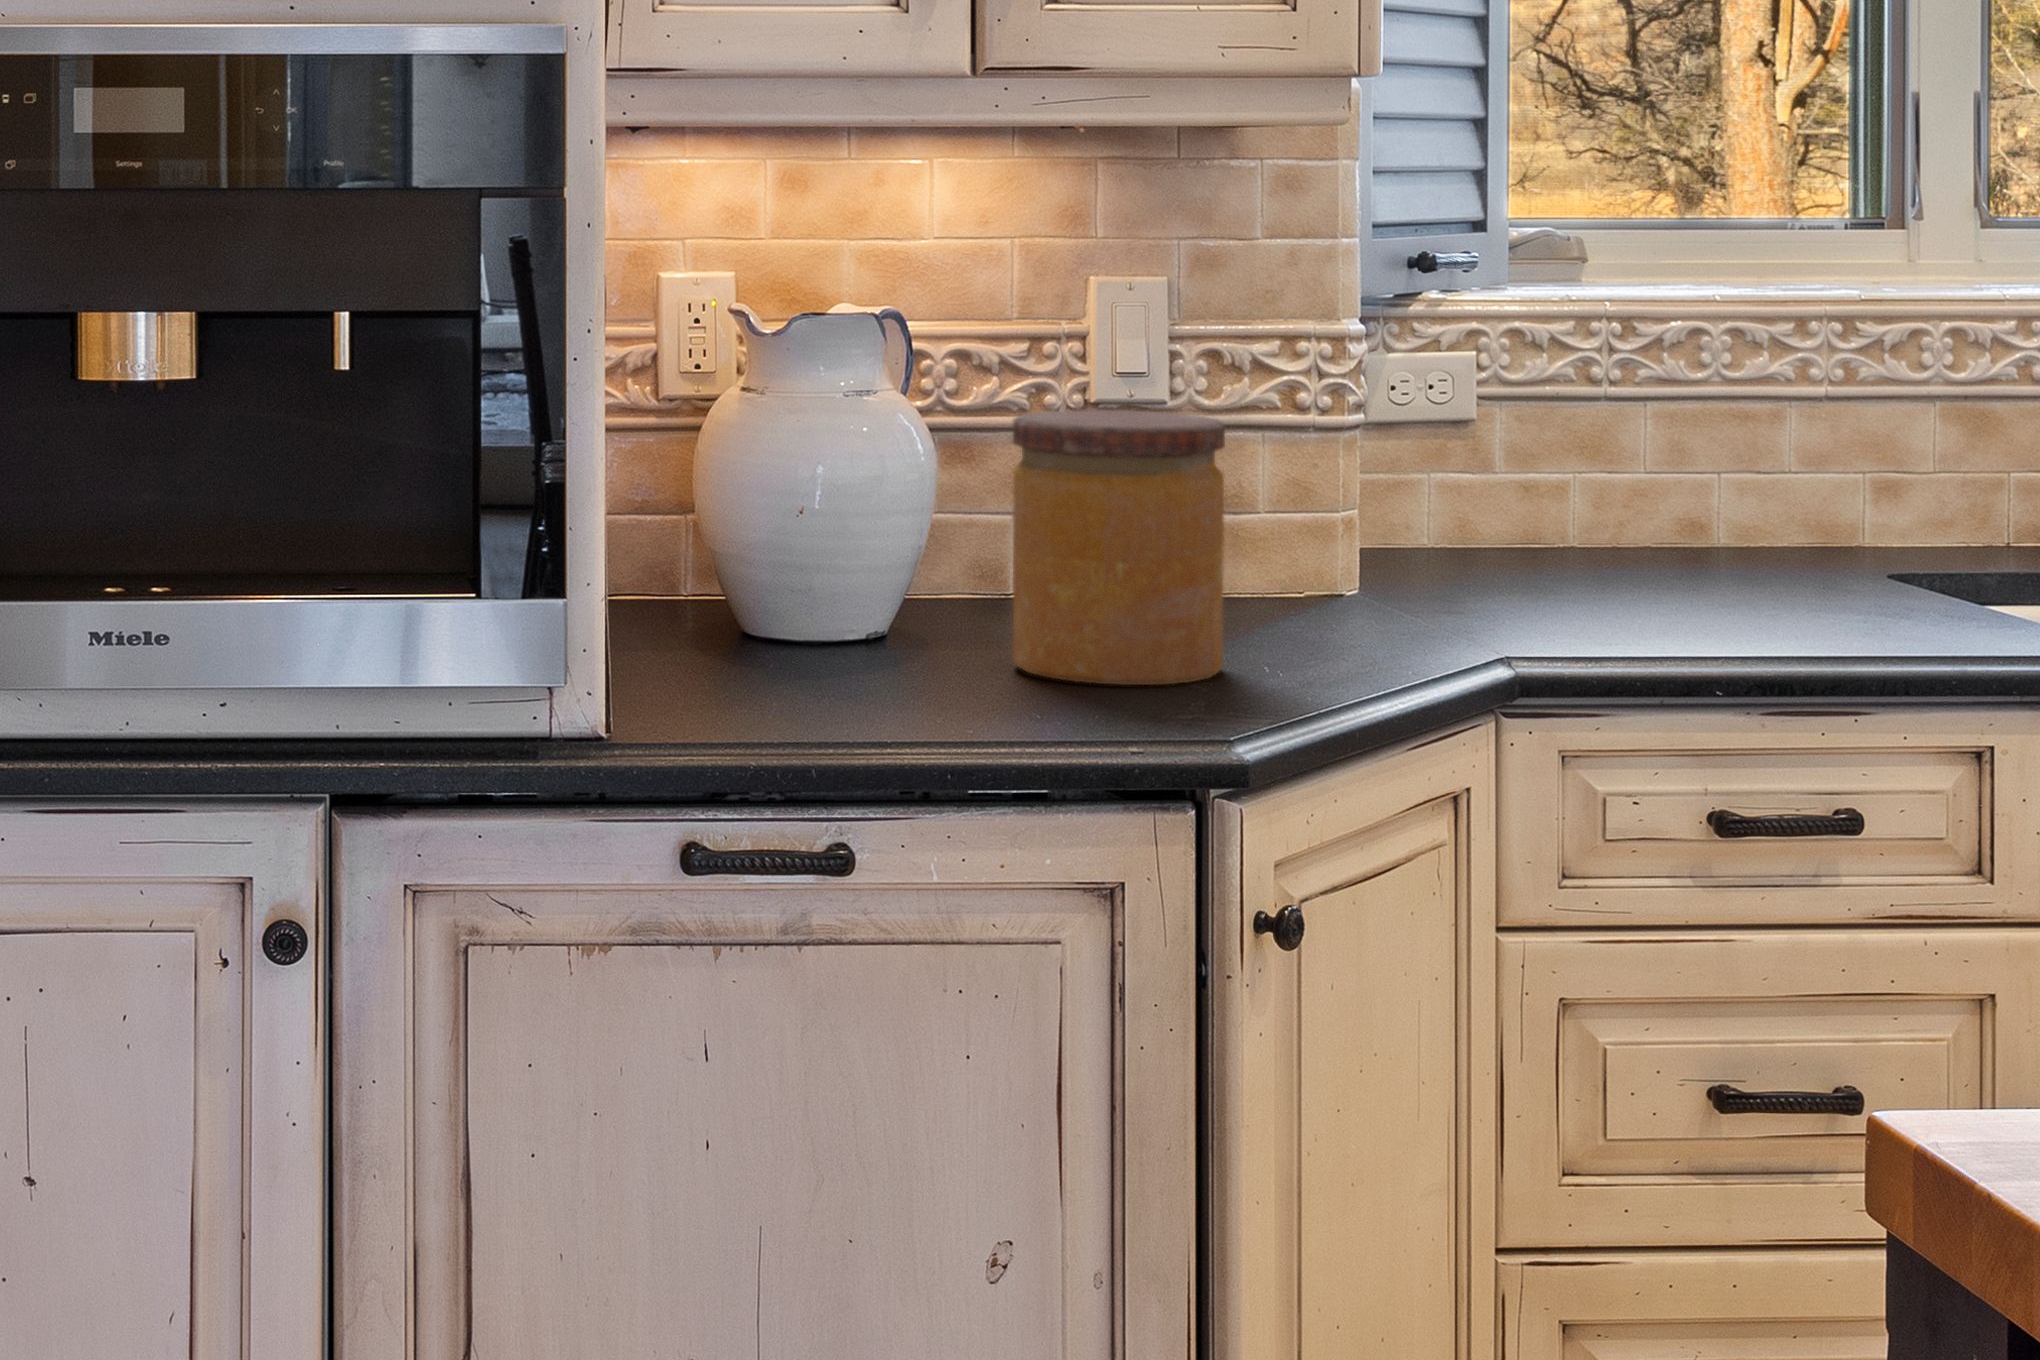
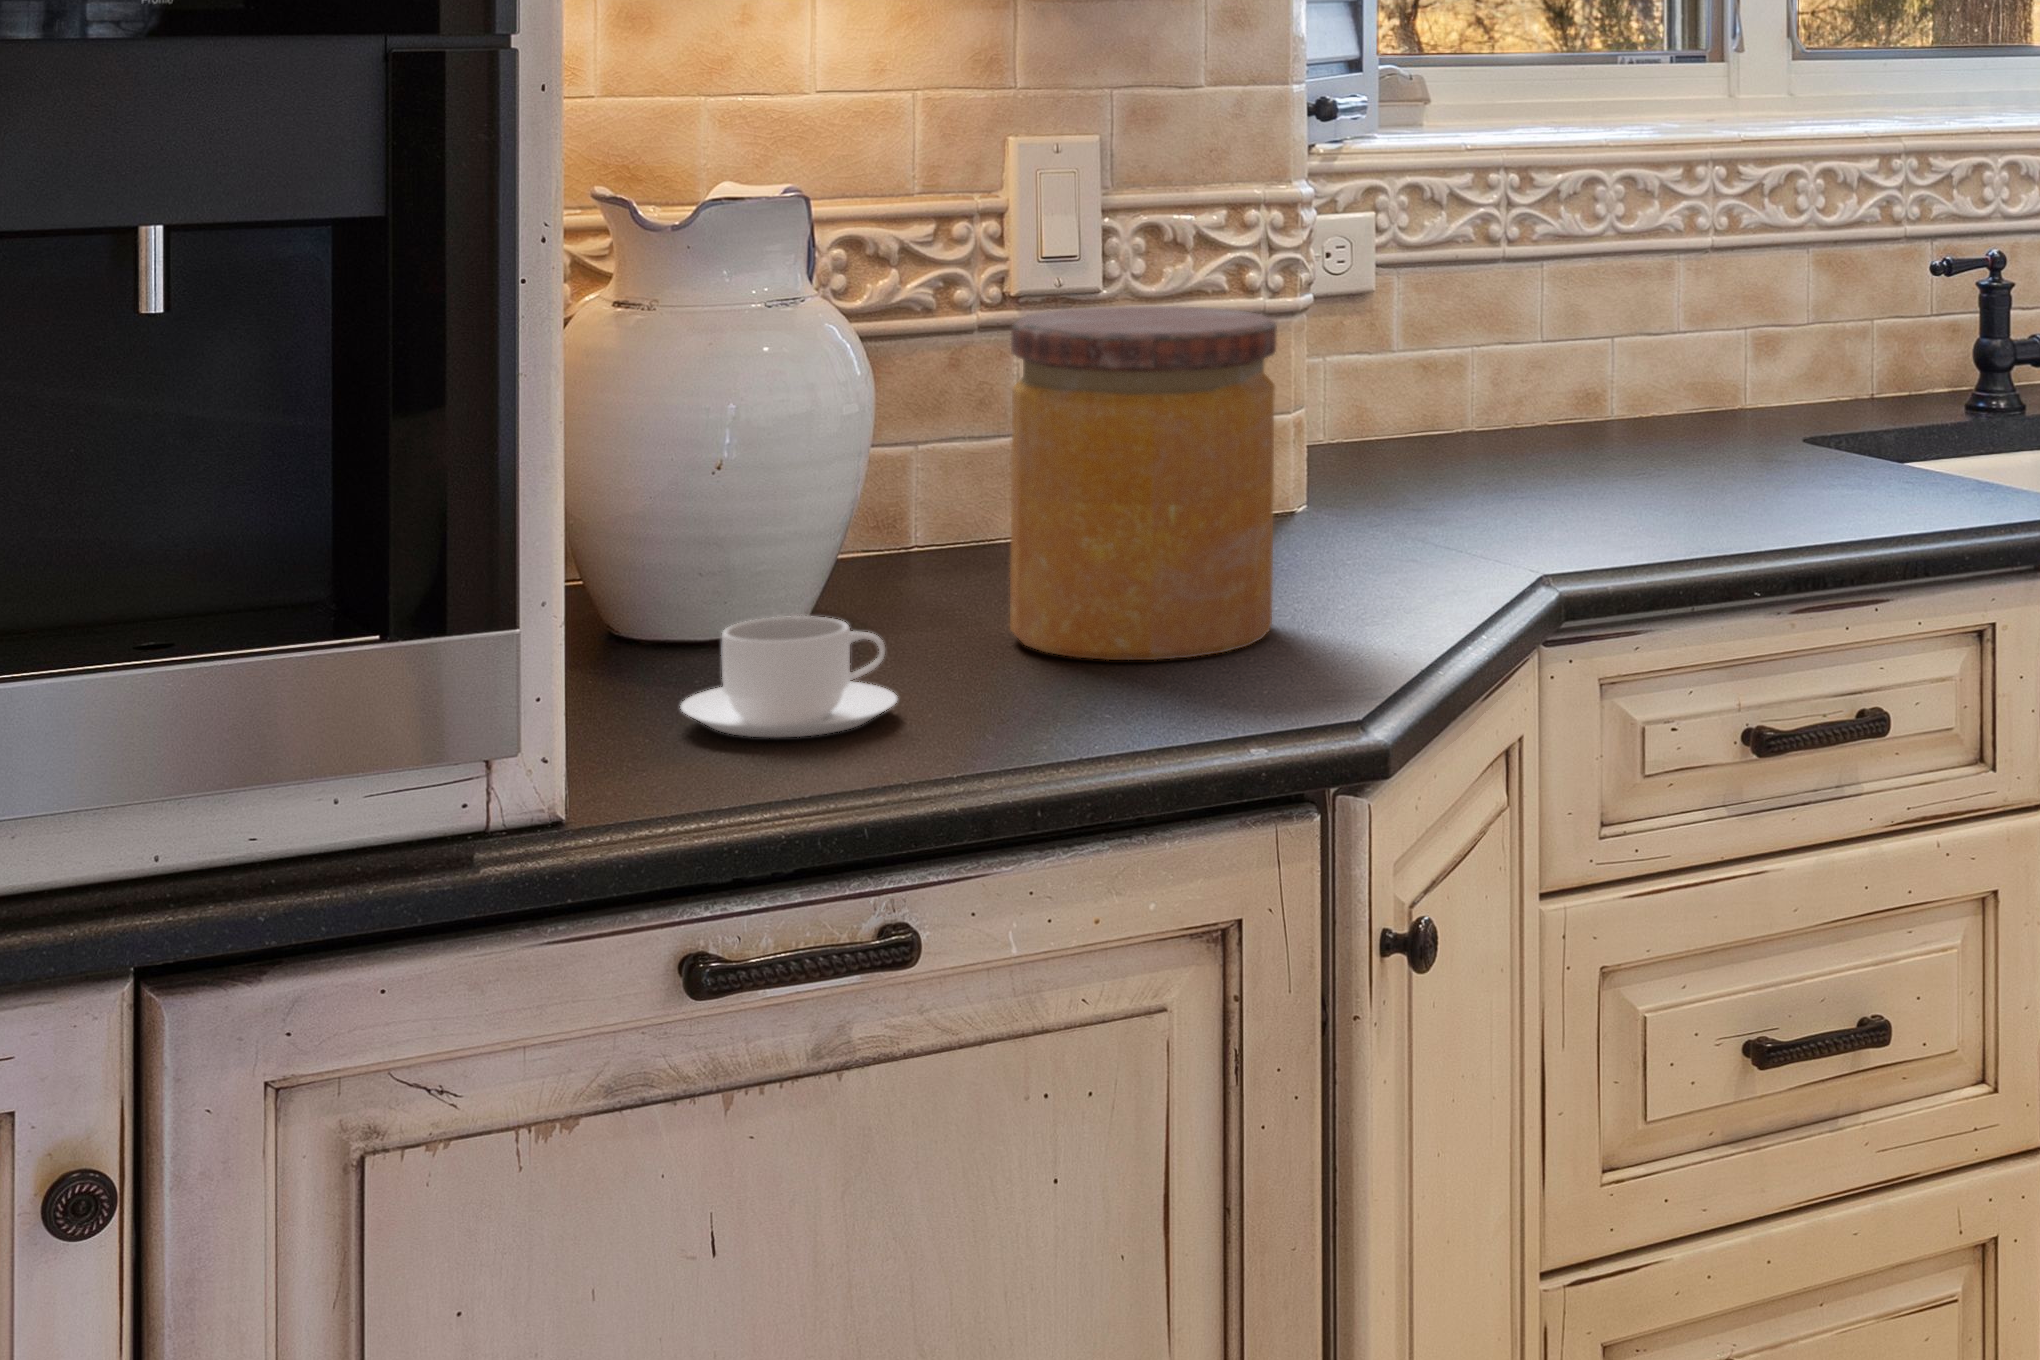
coffee cup: none [728,622,885,706] -> present [681,616,897,738]

